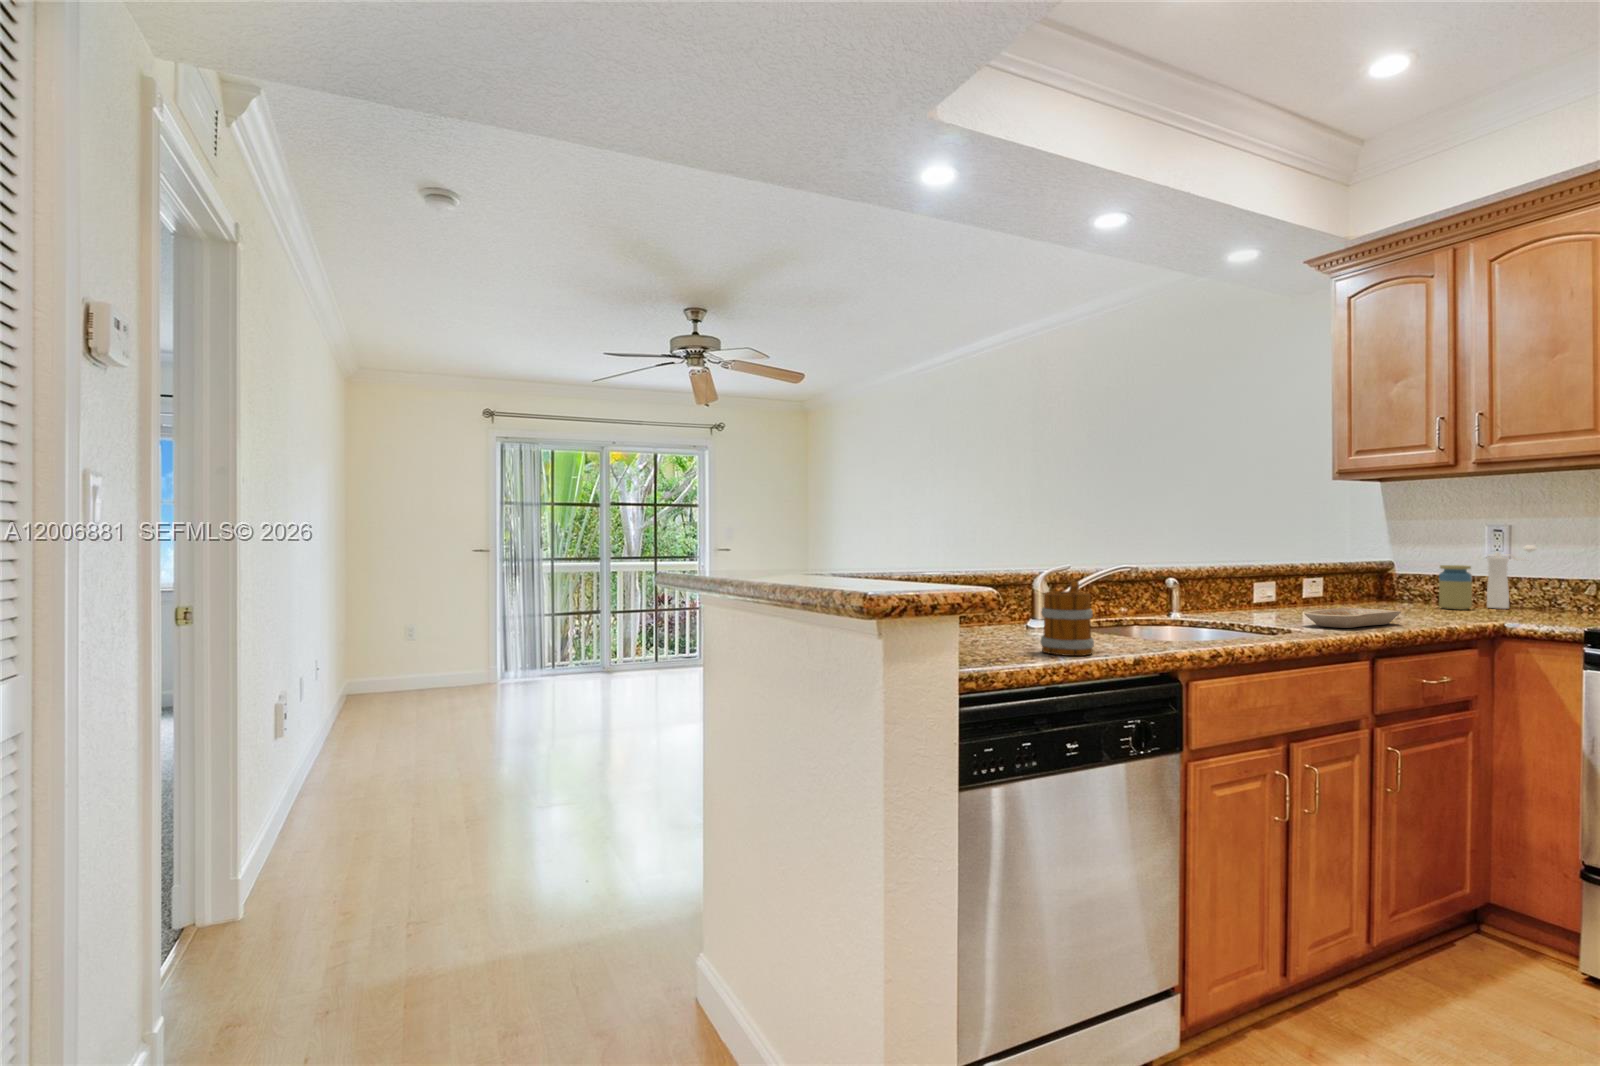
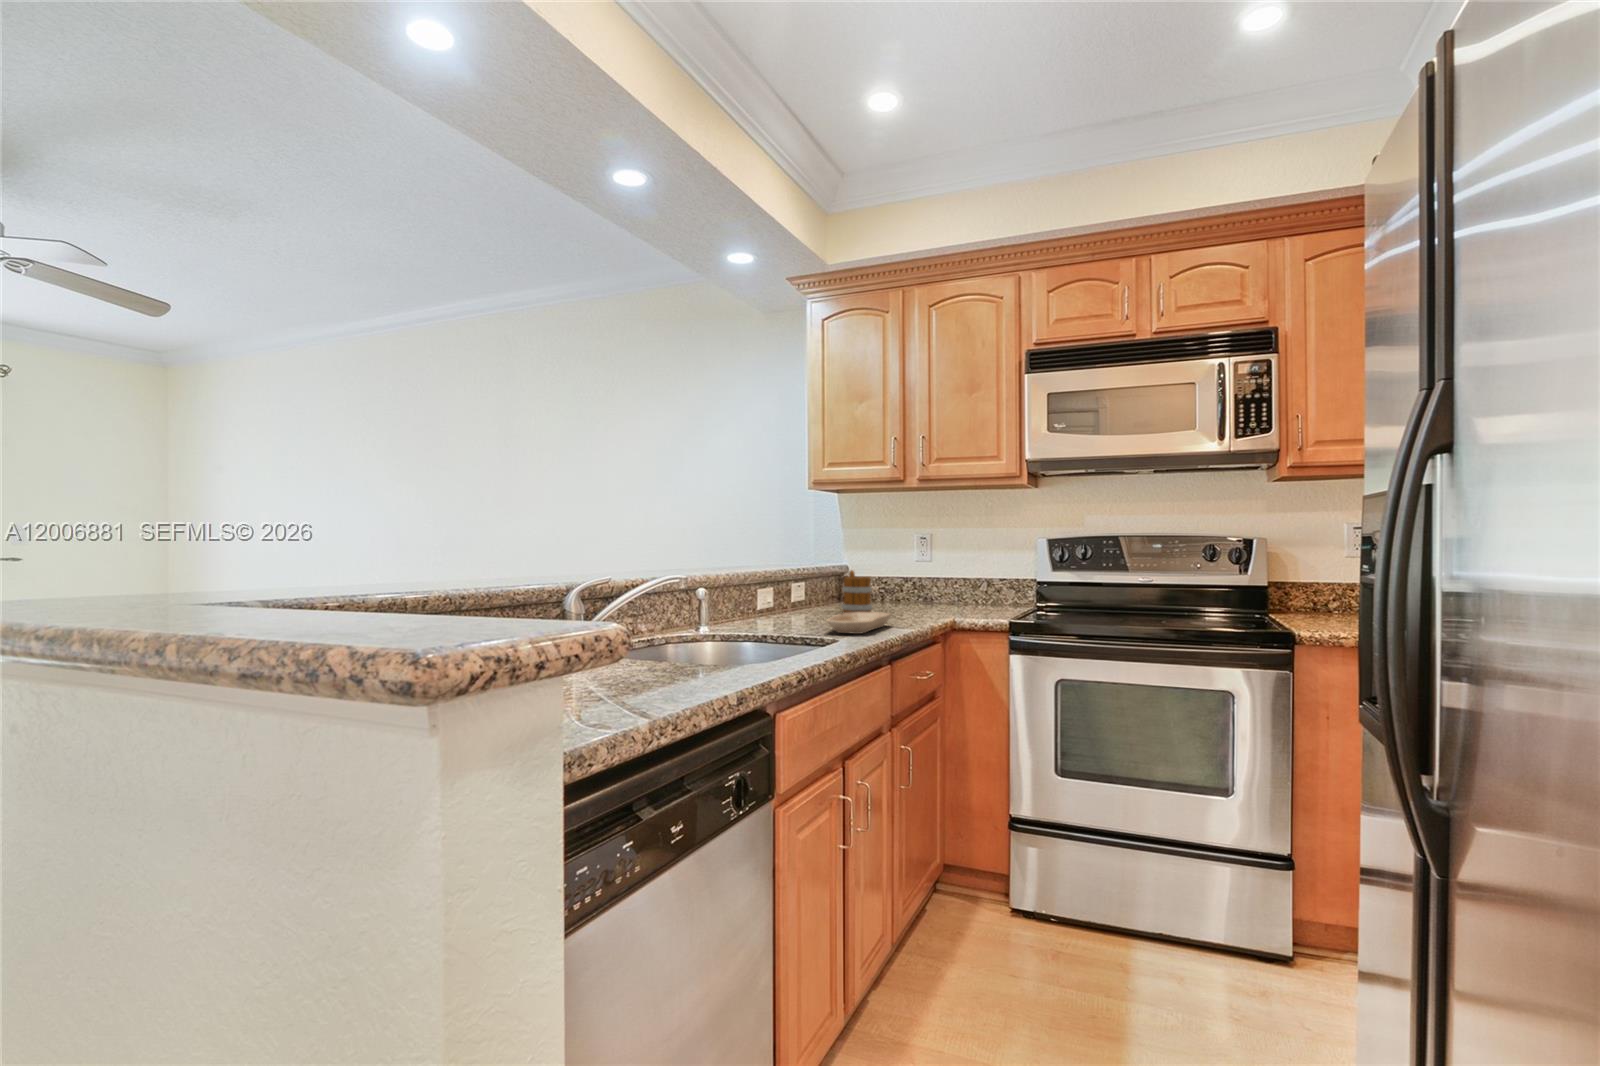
pepper mill: present [1487,545,1537,609] -> none [917,550,950,605]
jar: present [1439,565,1472,610] -> none [890,568,912,608]
mug: present [1040,581,1094,656] -> present [842,570,872,613]

